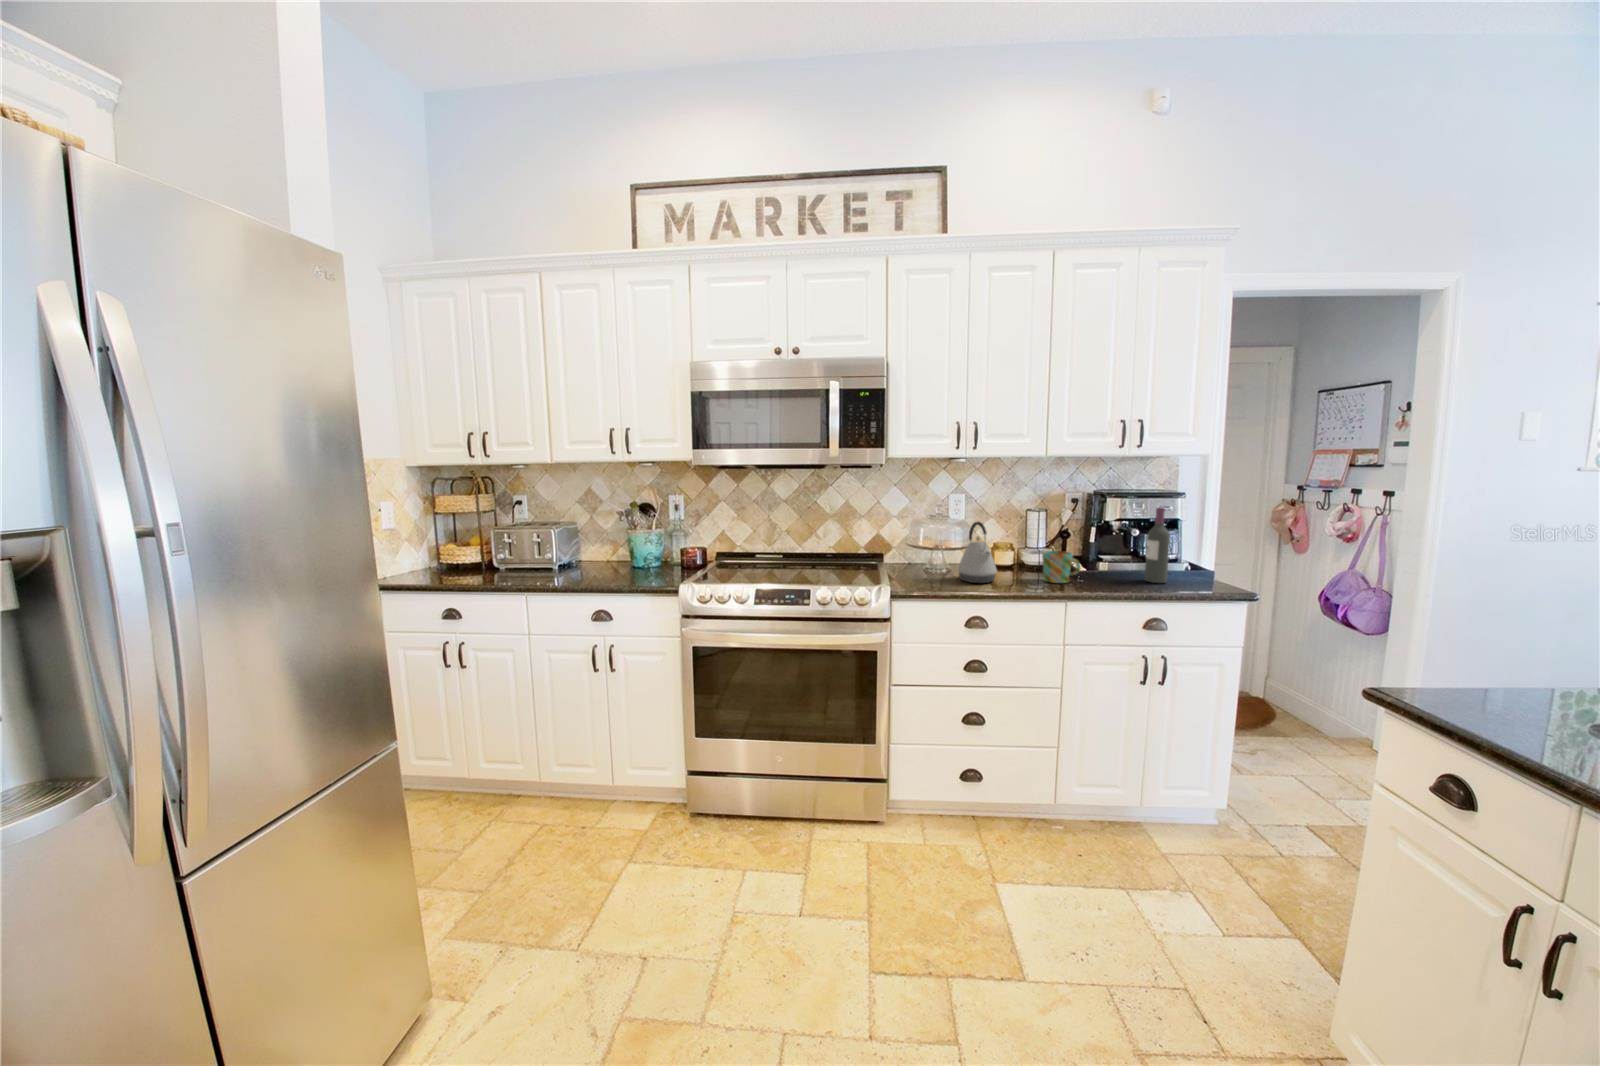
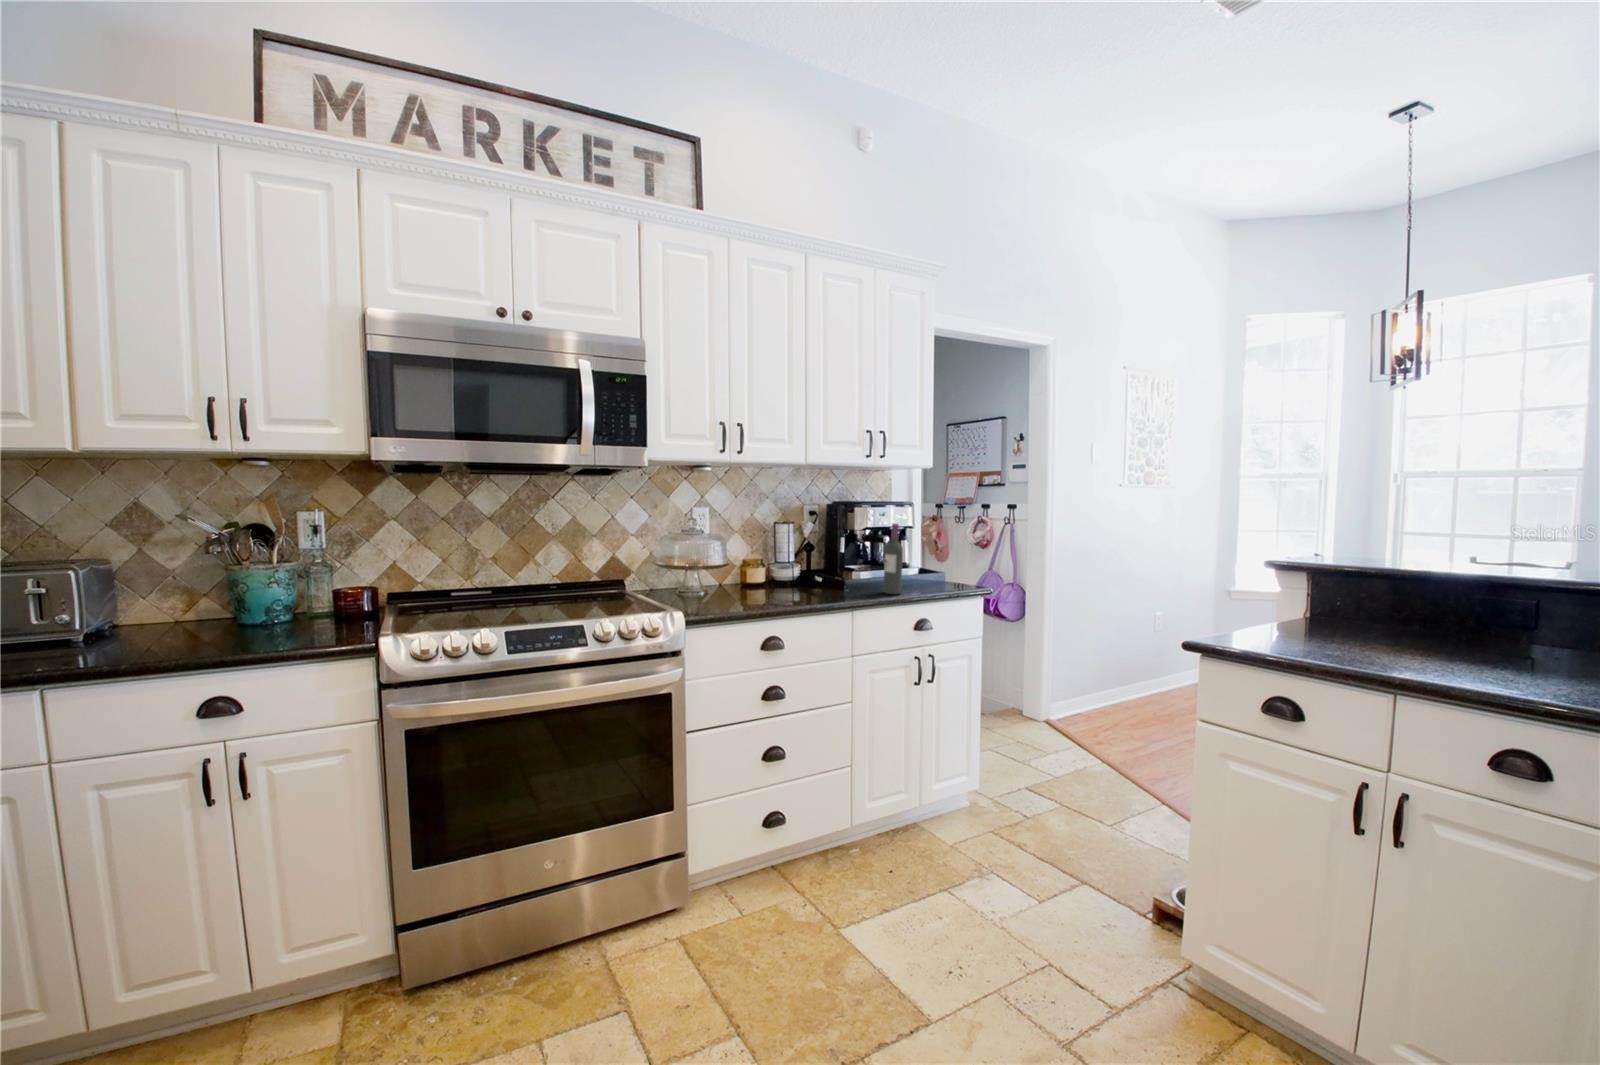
kettle: present [958,522,997,583] -> none [726,541,767,608]
mug: present [1042,551,1080,583] -> none [803,568,837,601]

